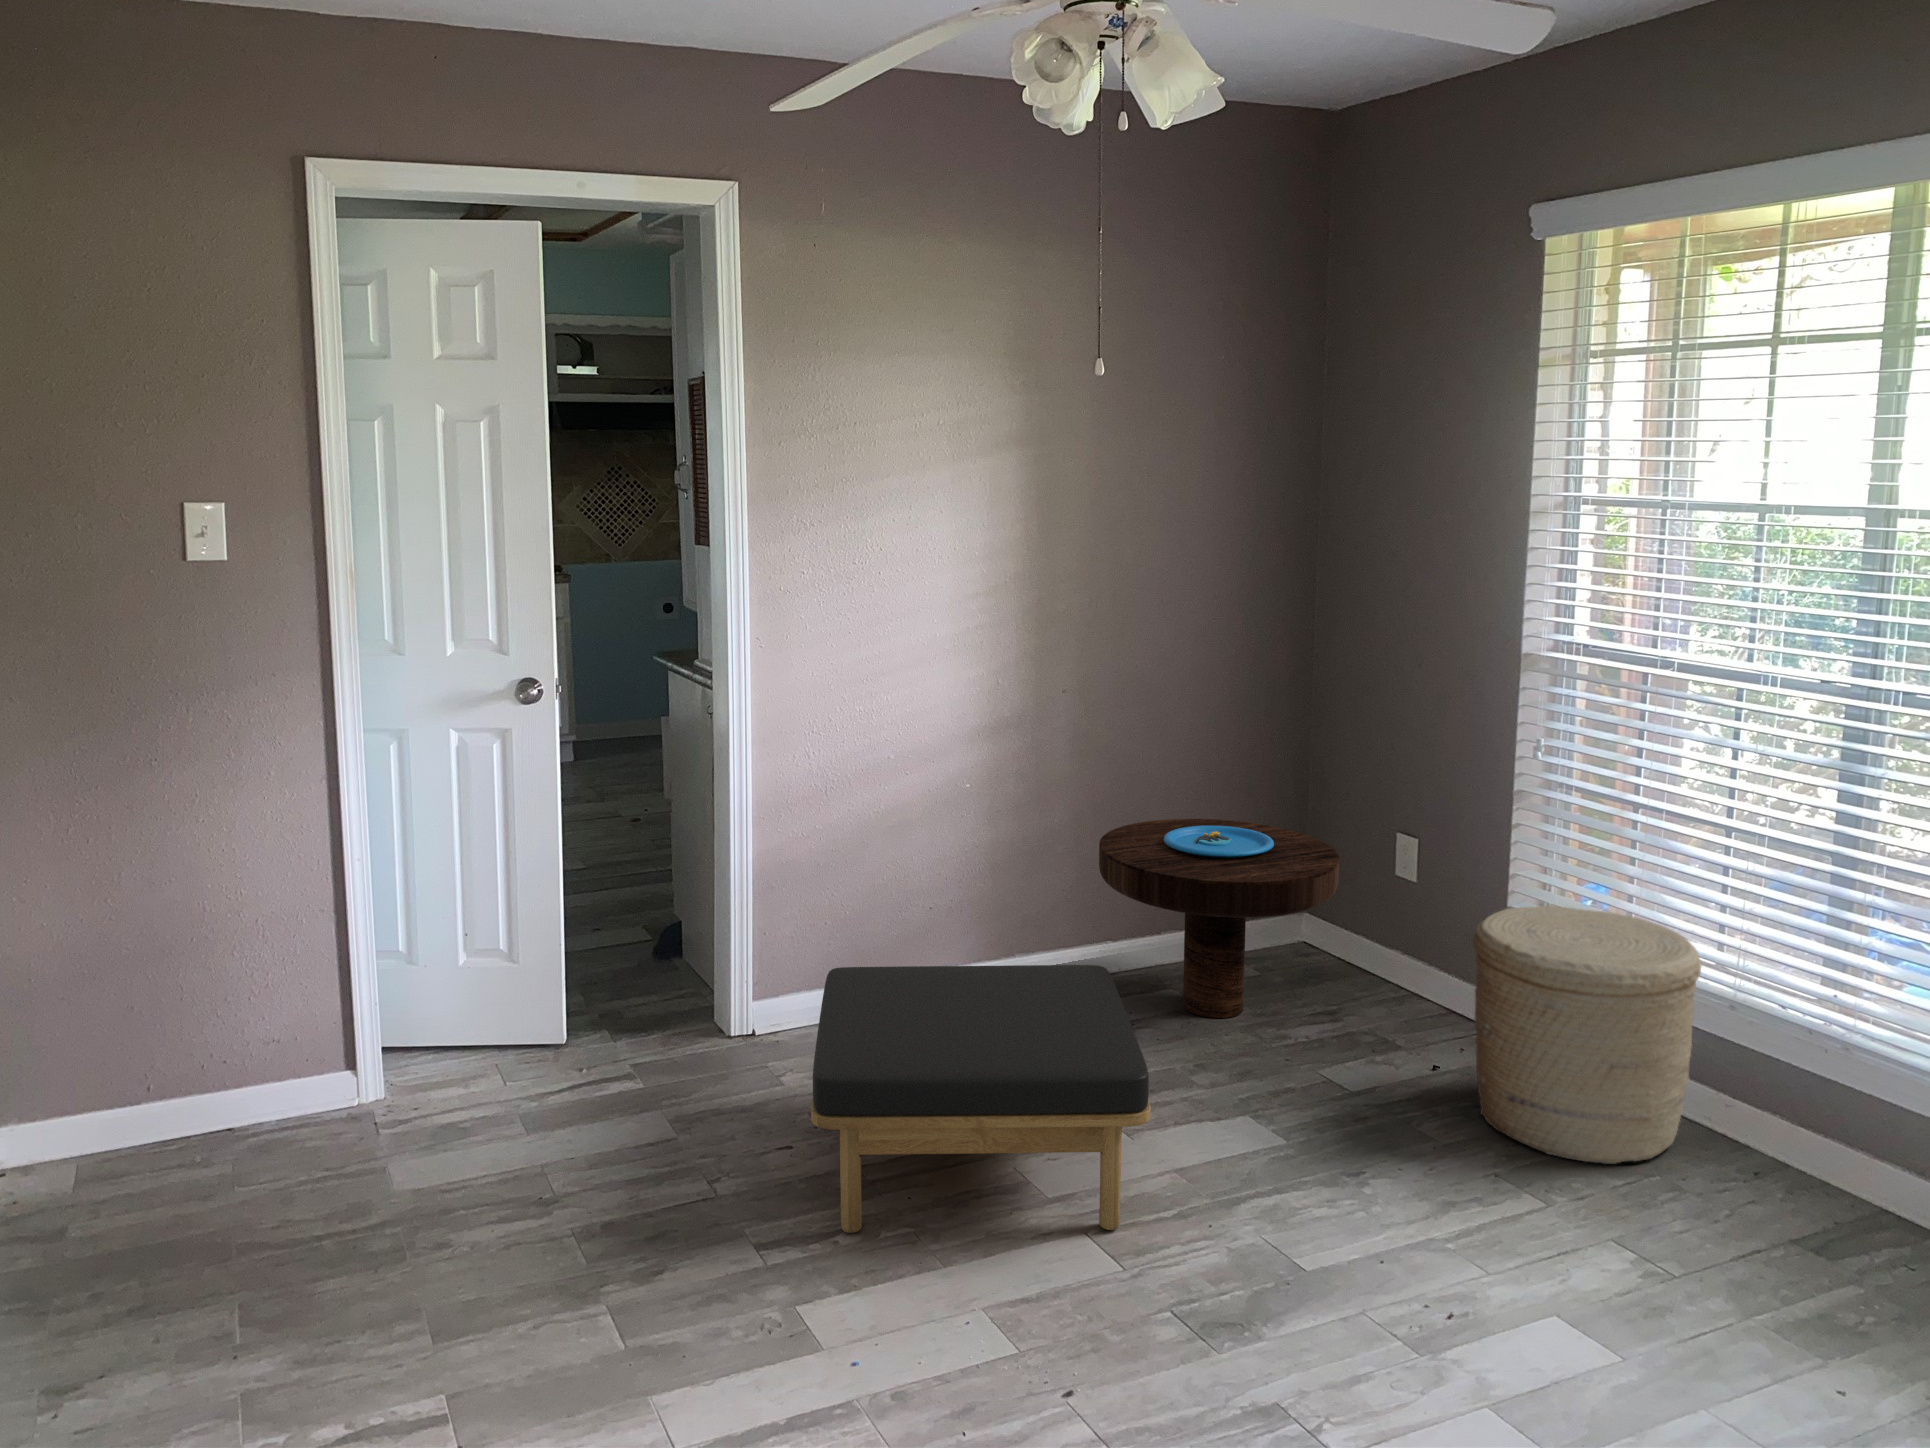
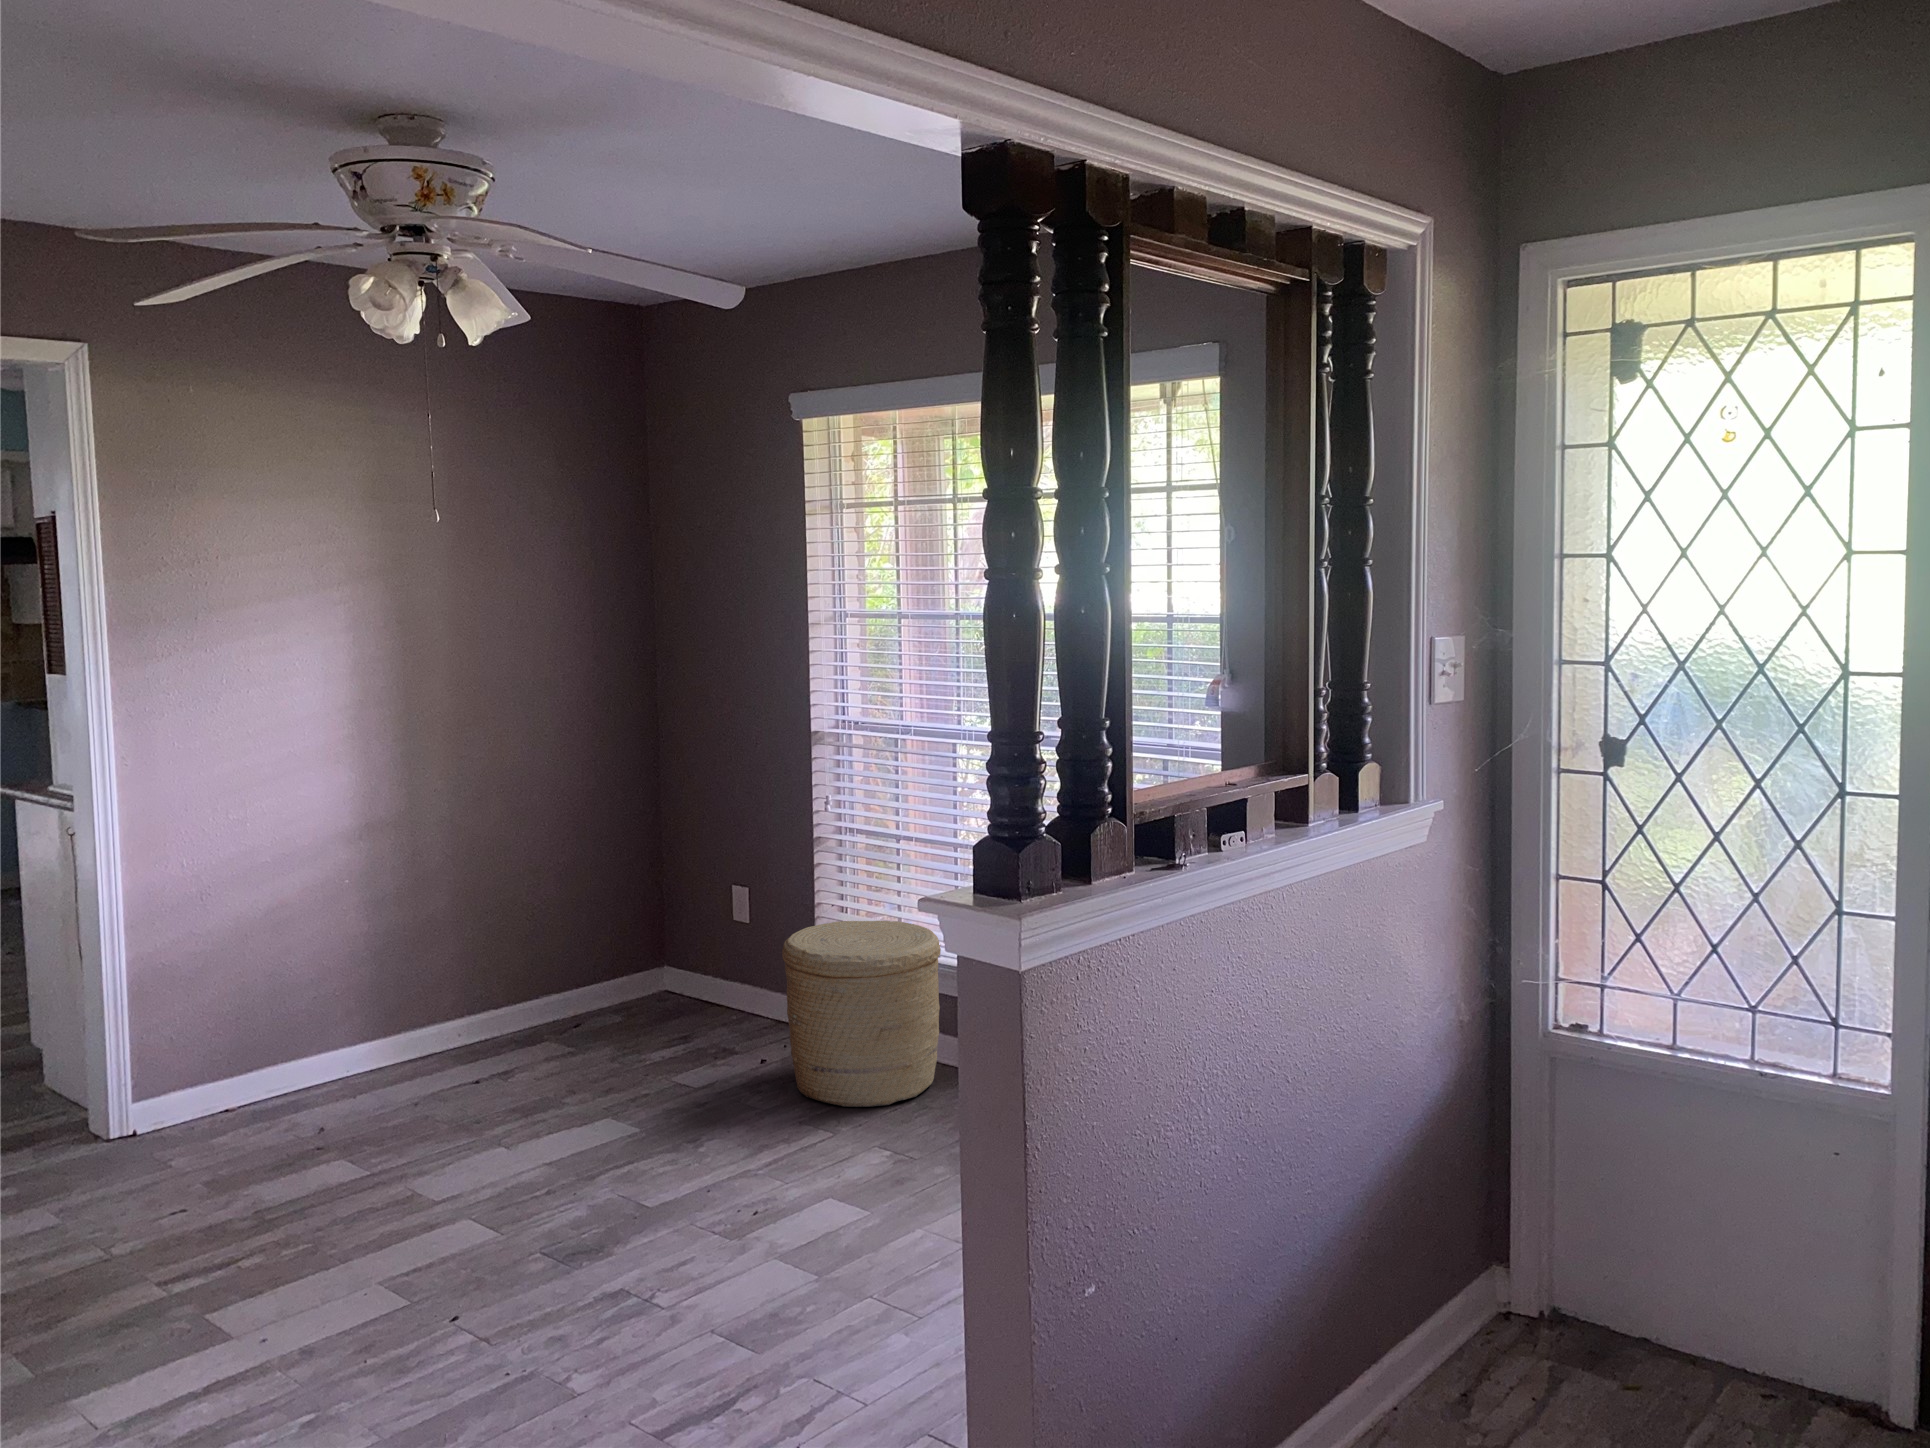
side table: present [1099,819,1339,1018] -> none [477,889,684,1056]
ottoman: present [811,965,1151,1233] -> none [203,1015,520,1270]

